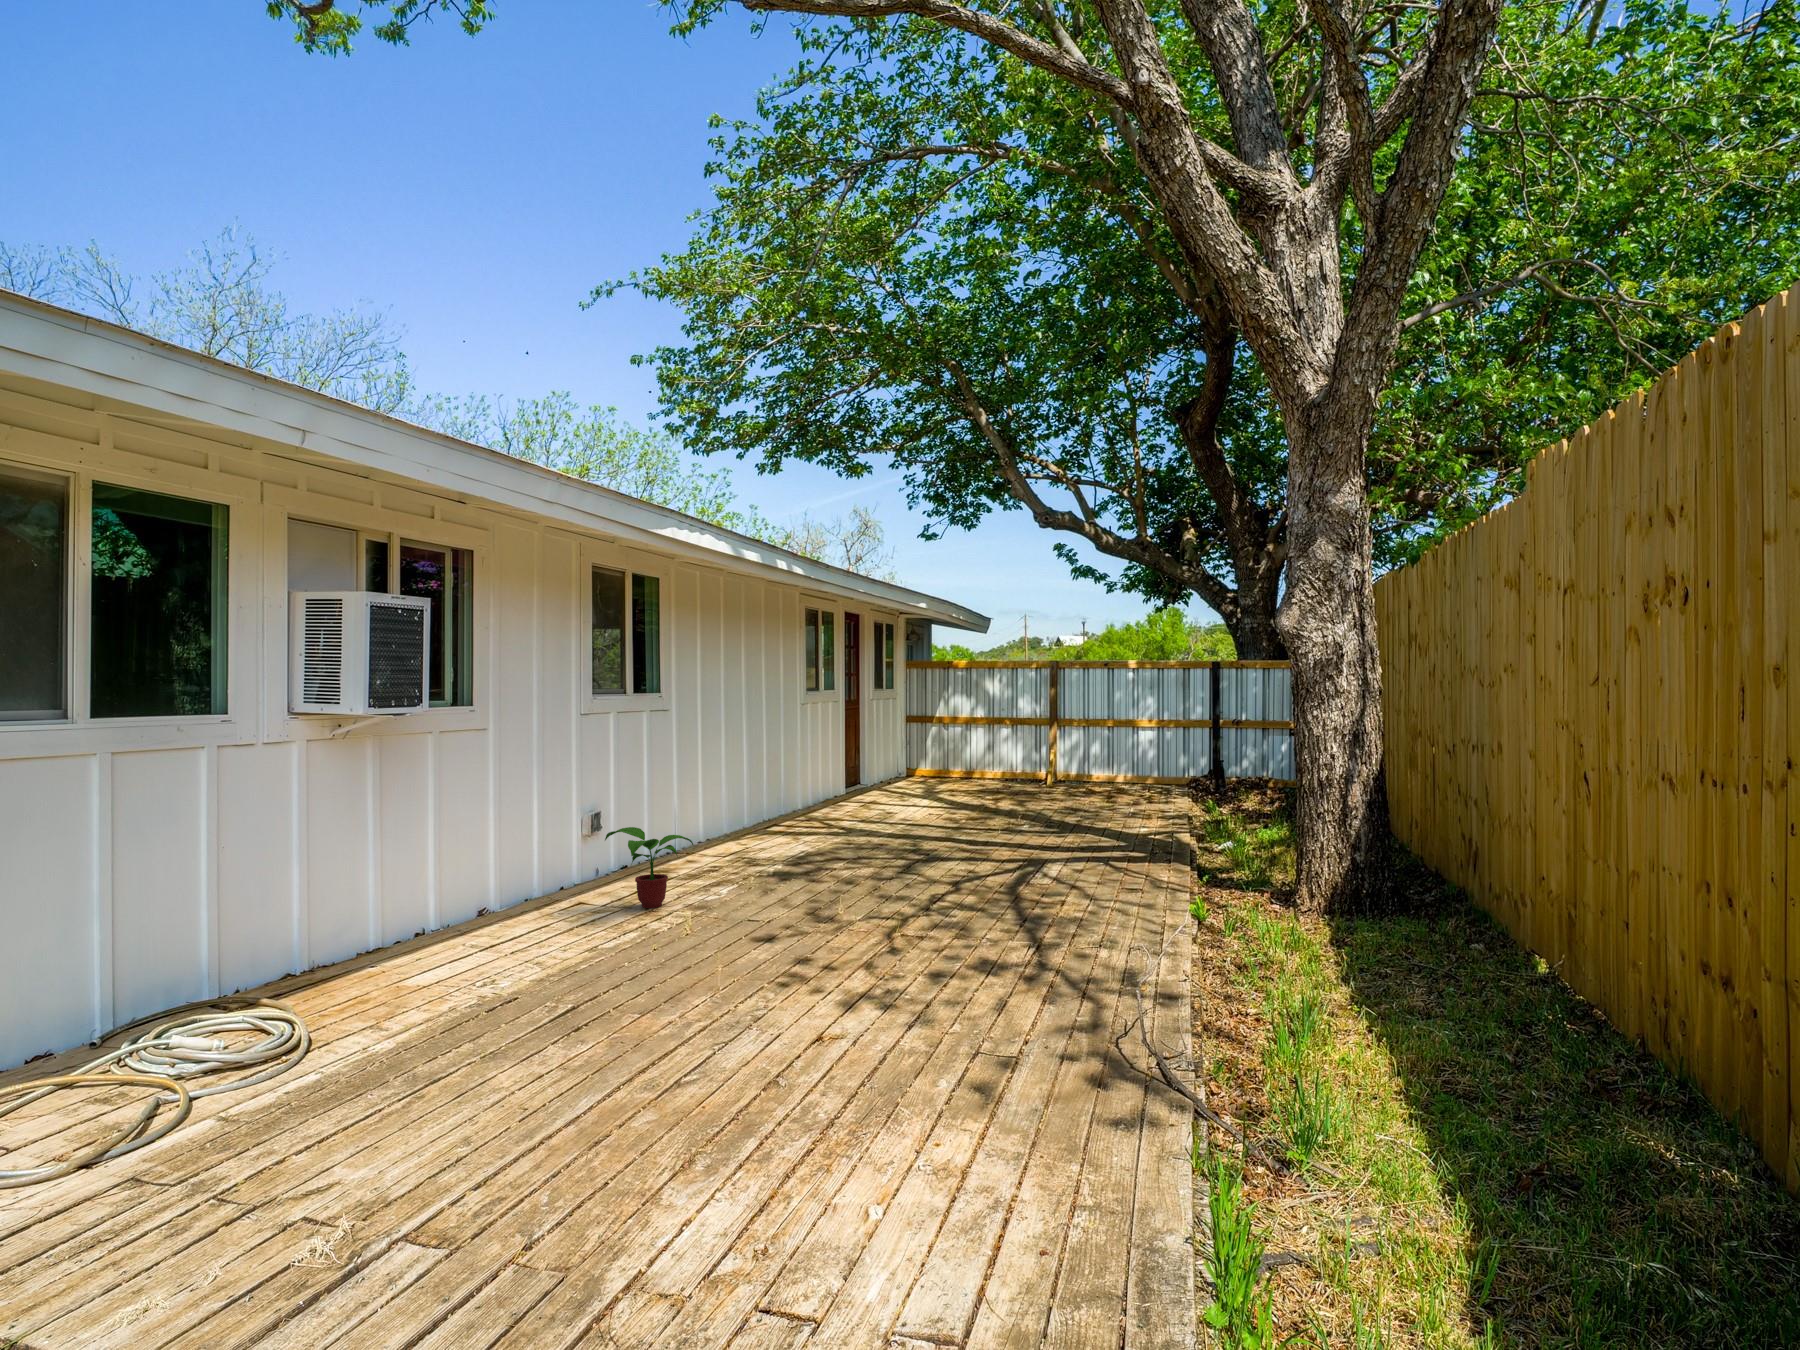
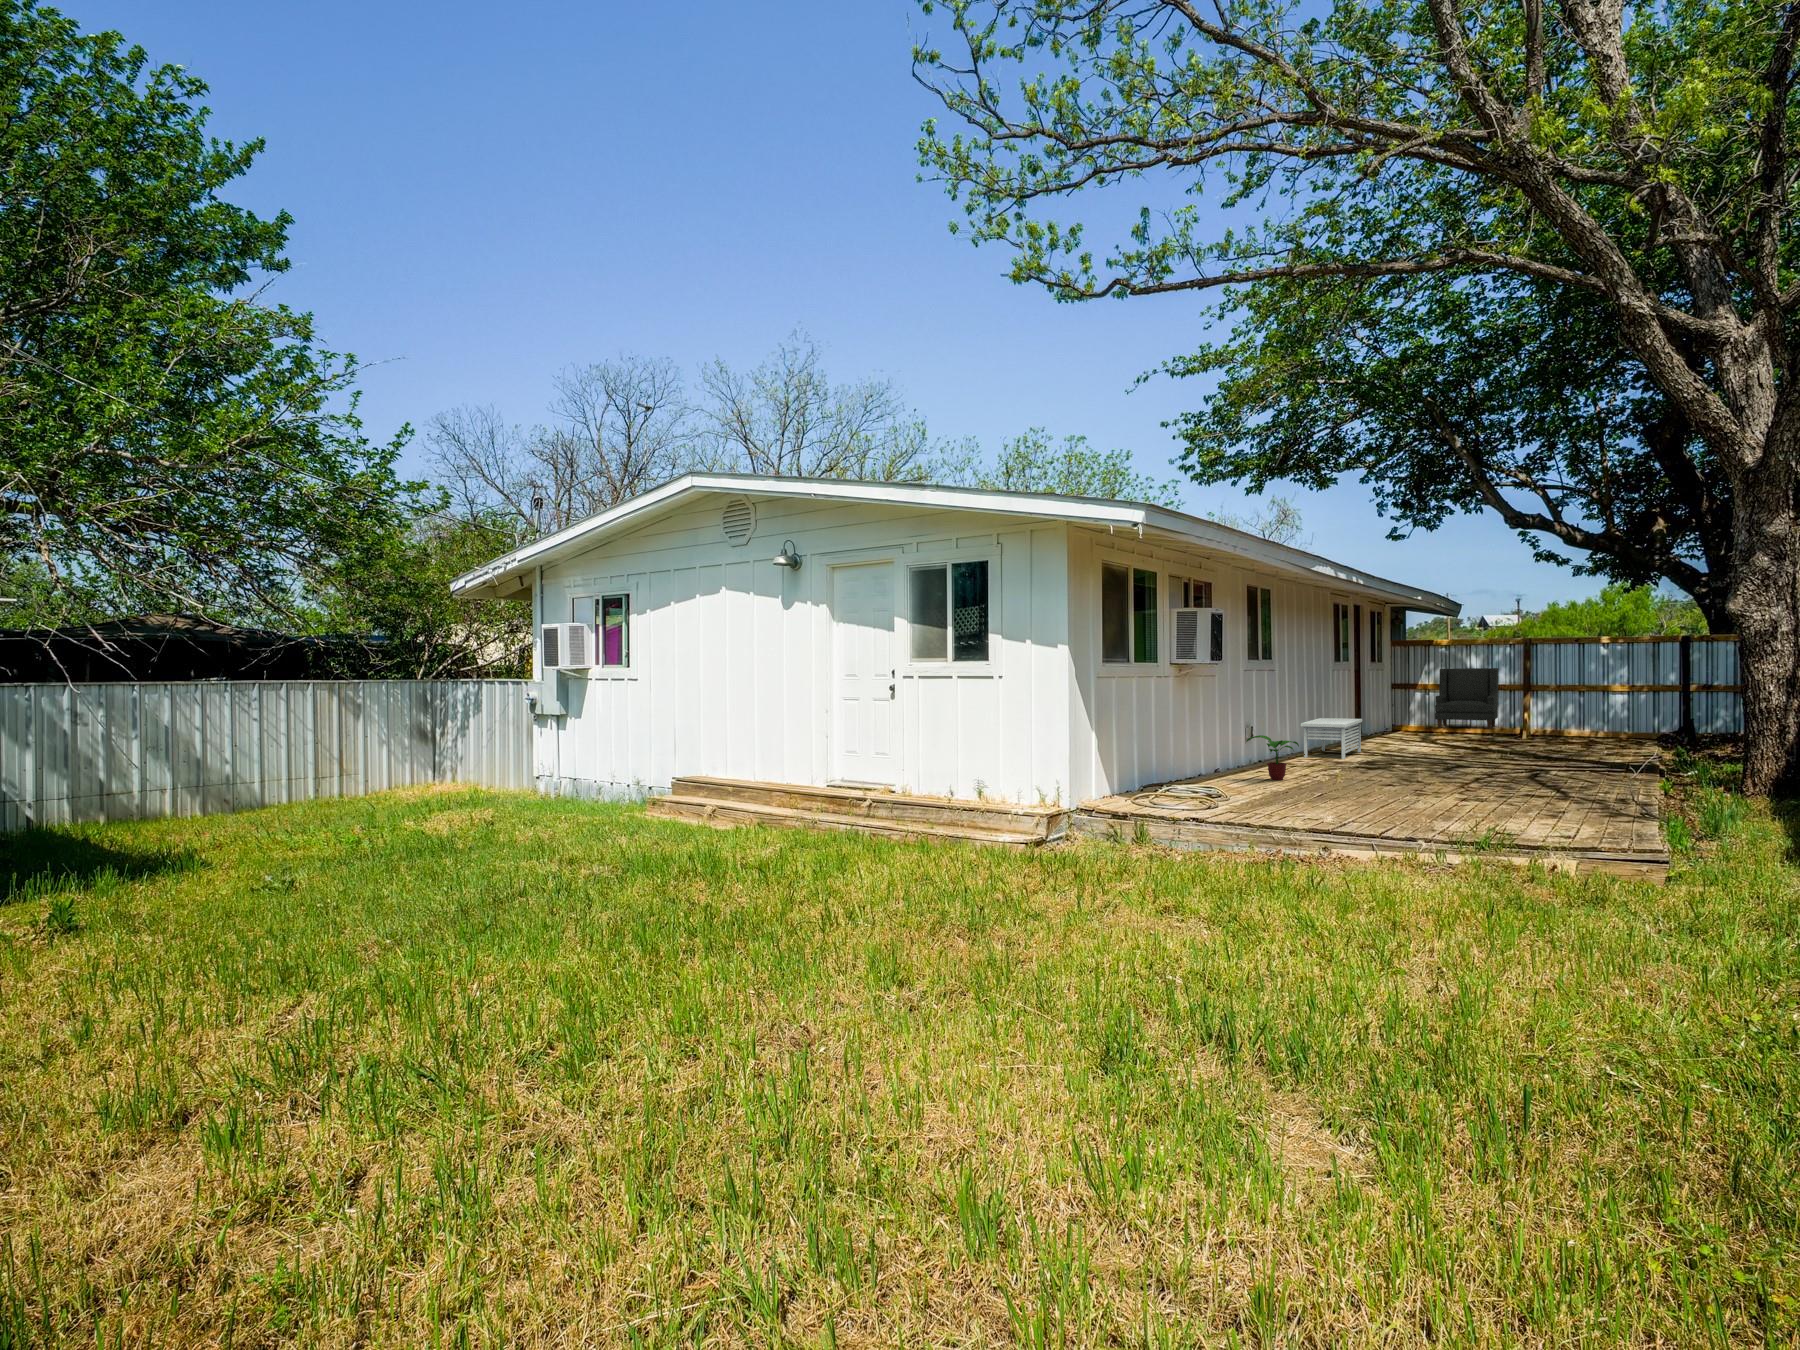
chair: none [971,699,1039,773] -> present [1435,668,1498,729]
storage bench: none [756,774,852,841] -> present [1301,718,1362,759]

